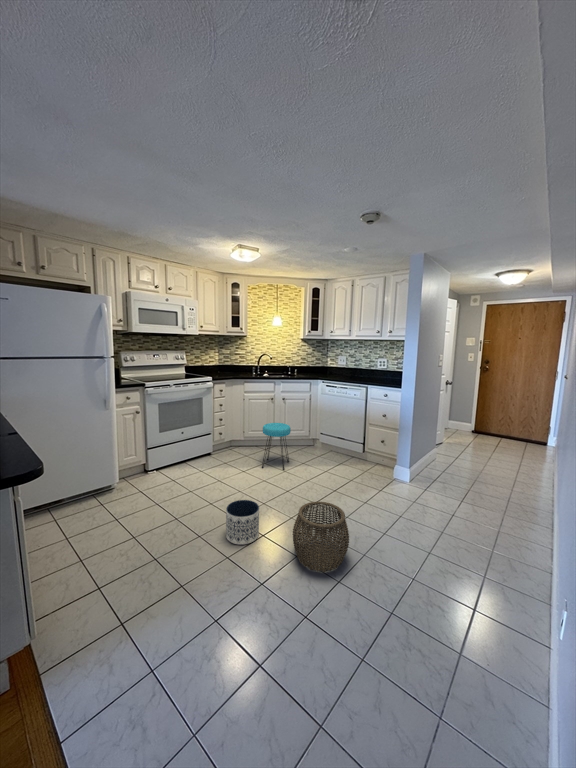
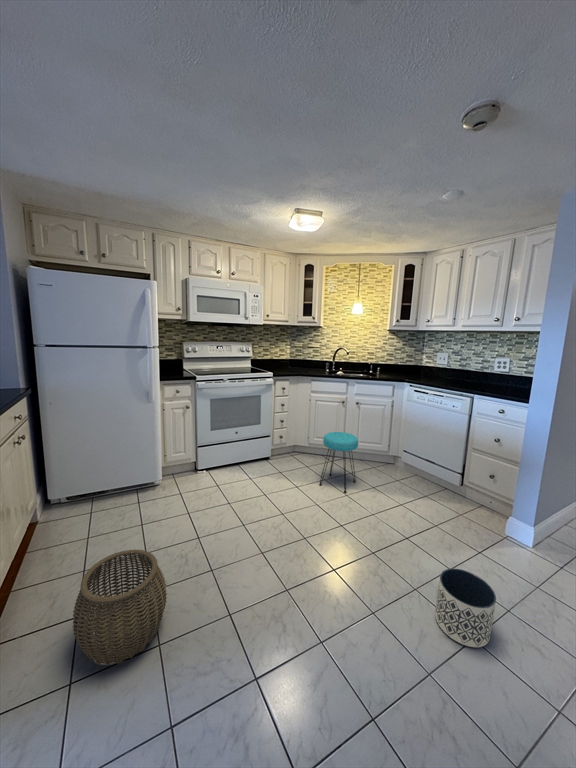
planter: present [226,500,259,545] -> present [435,569,496,647]
woven basket: present [292,501,349,572] -> present [73,550,167,665]

